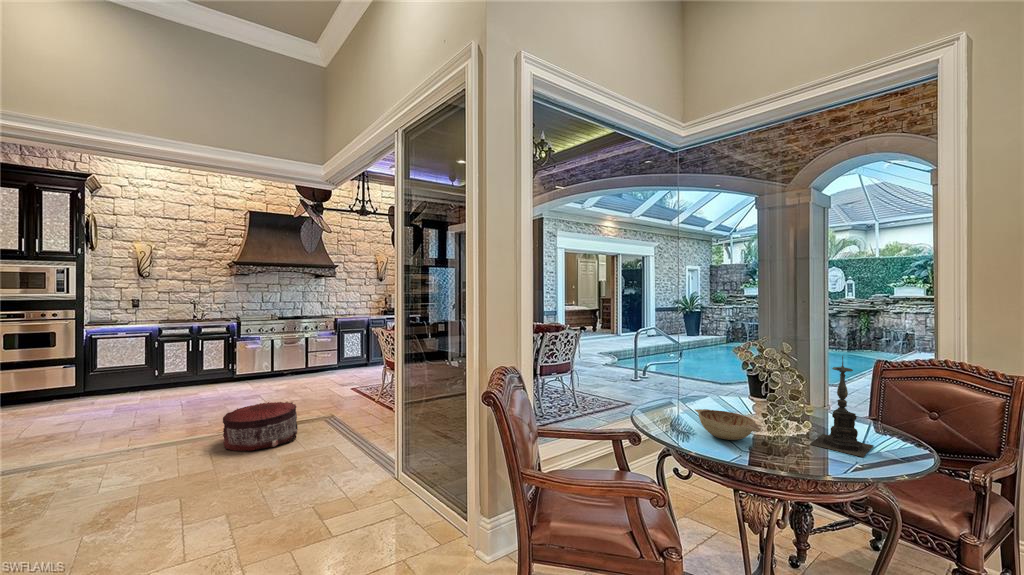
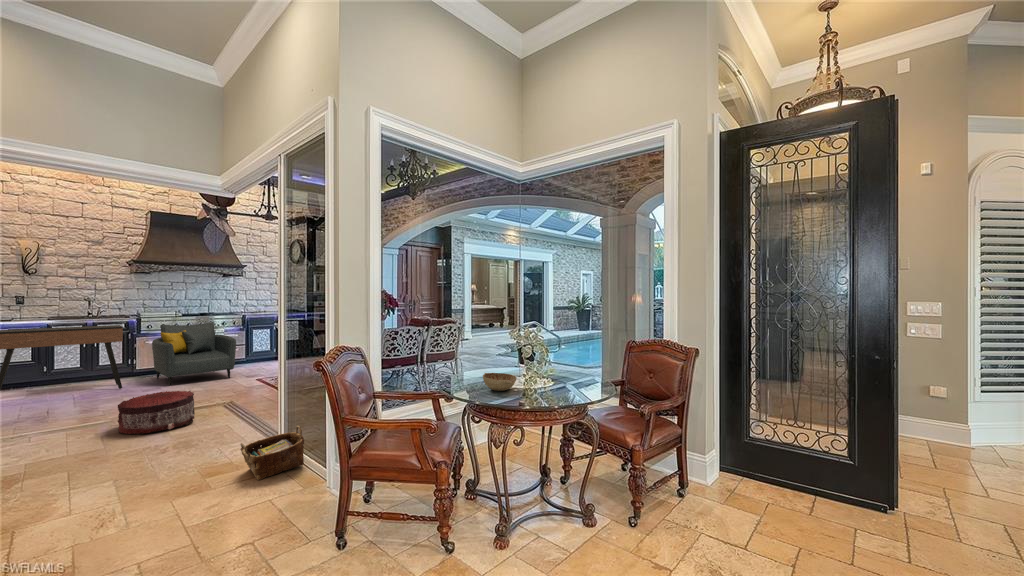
armchair: none [252,325,330,392] -> present [152,322,236,386]
console table: none [110,328,225,408] -> present [0,325,123,391]
candle holder: present [810,356,873,457] -> none [549,333,588,396]
woven basket: none [357,458,429,529] -> present [240,426,304,480]

